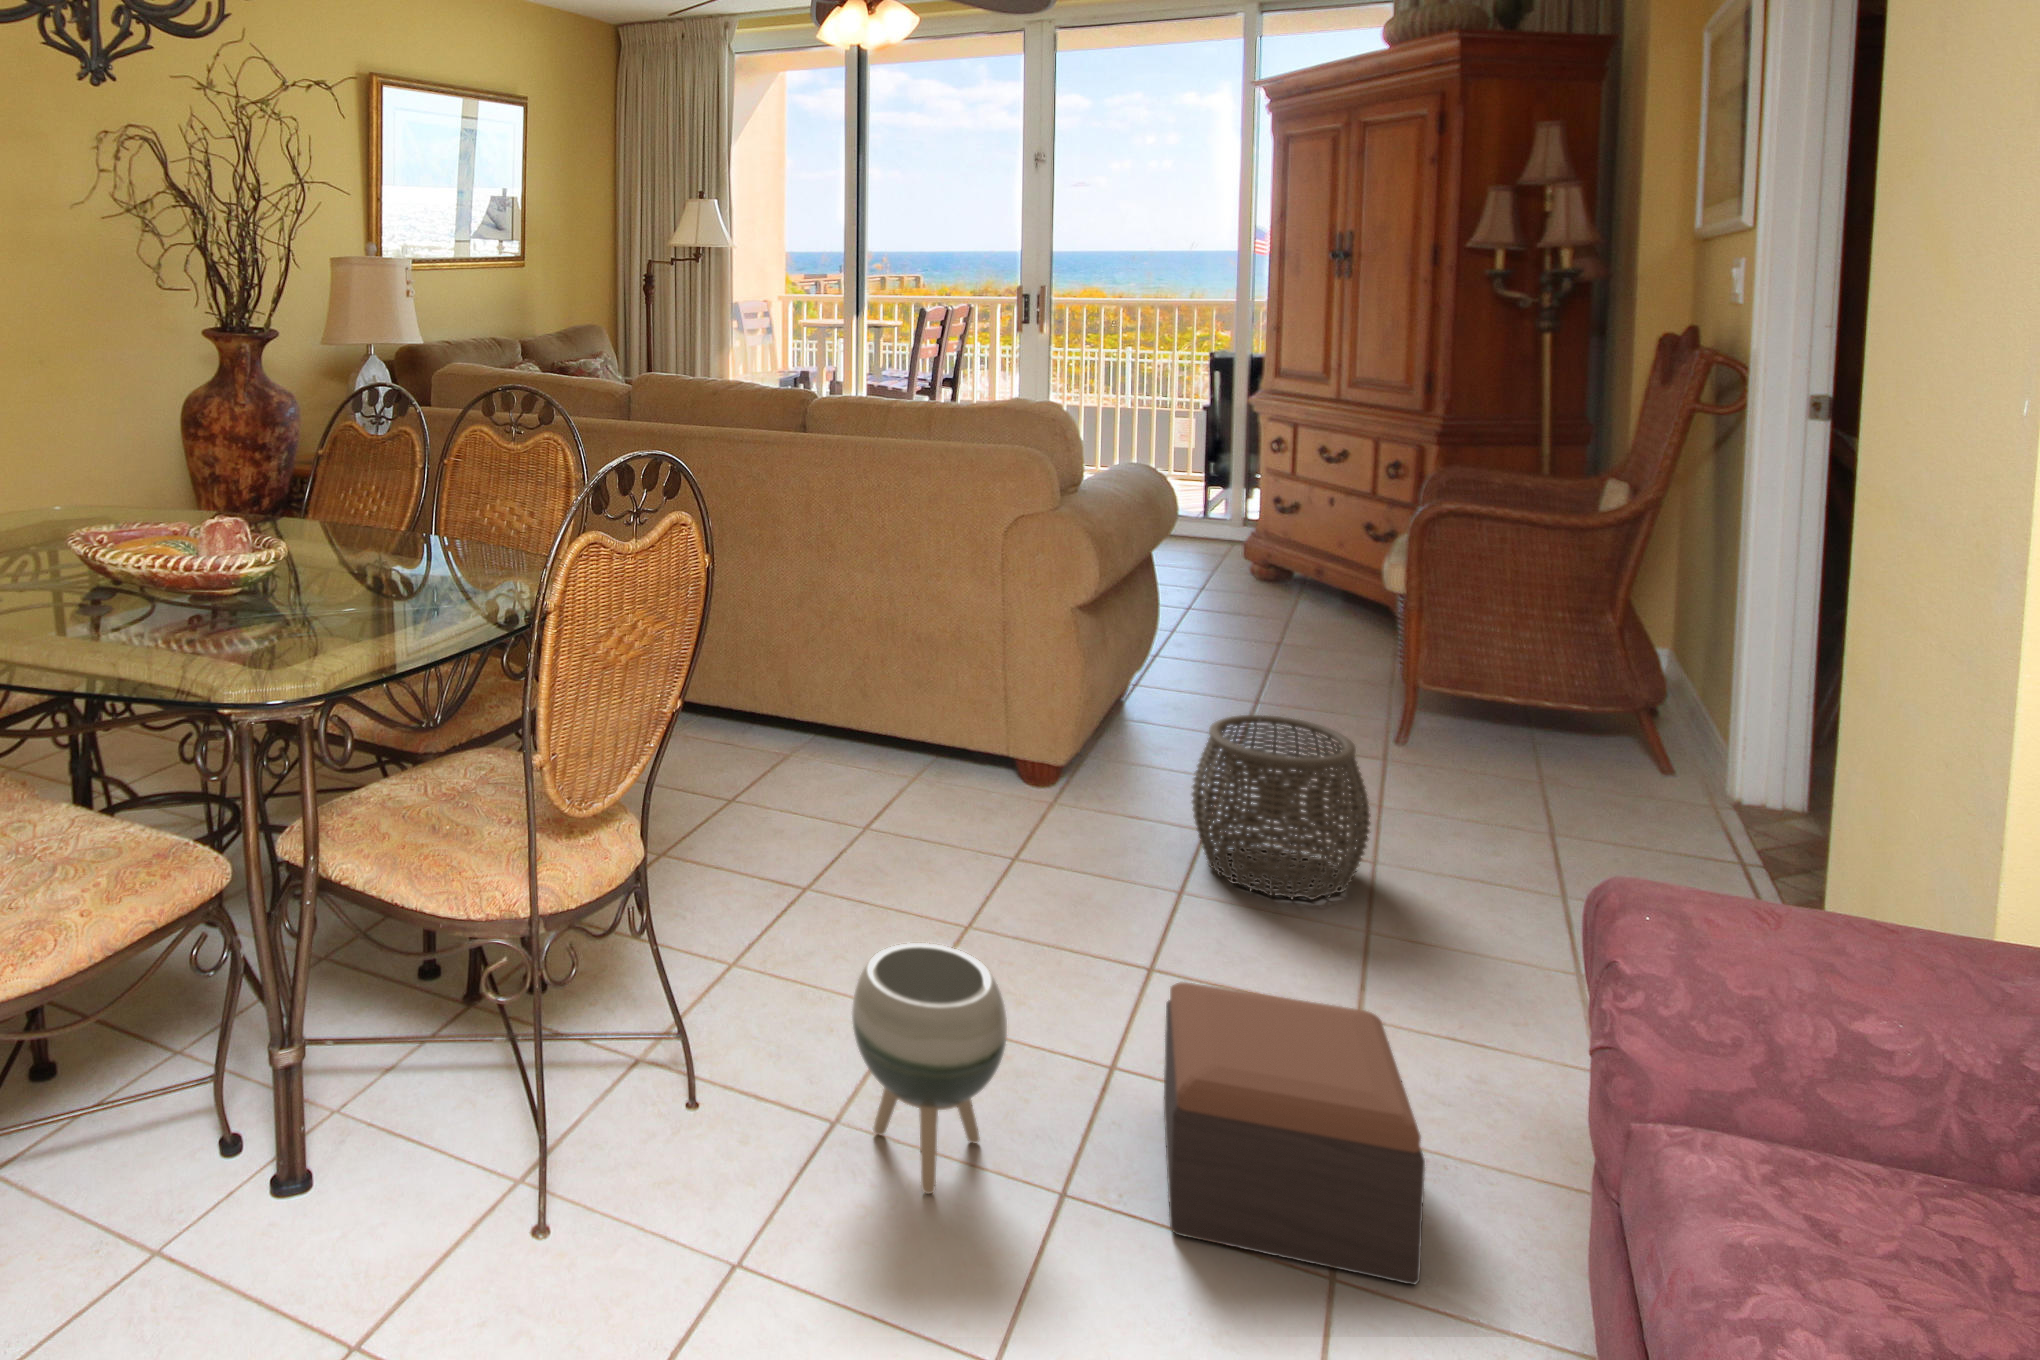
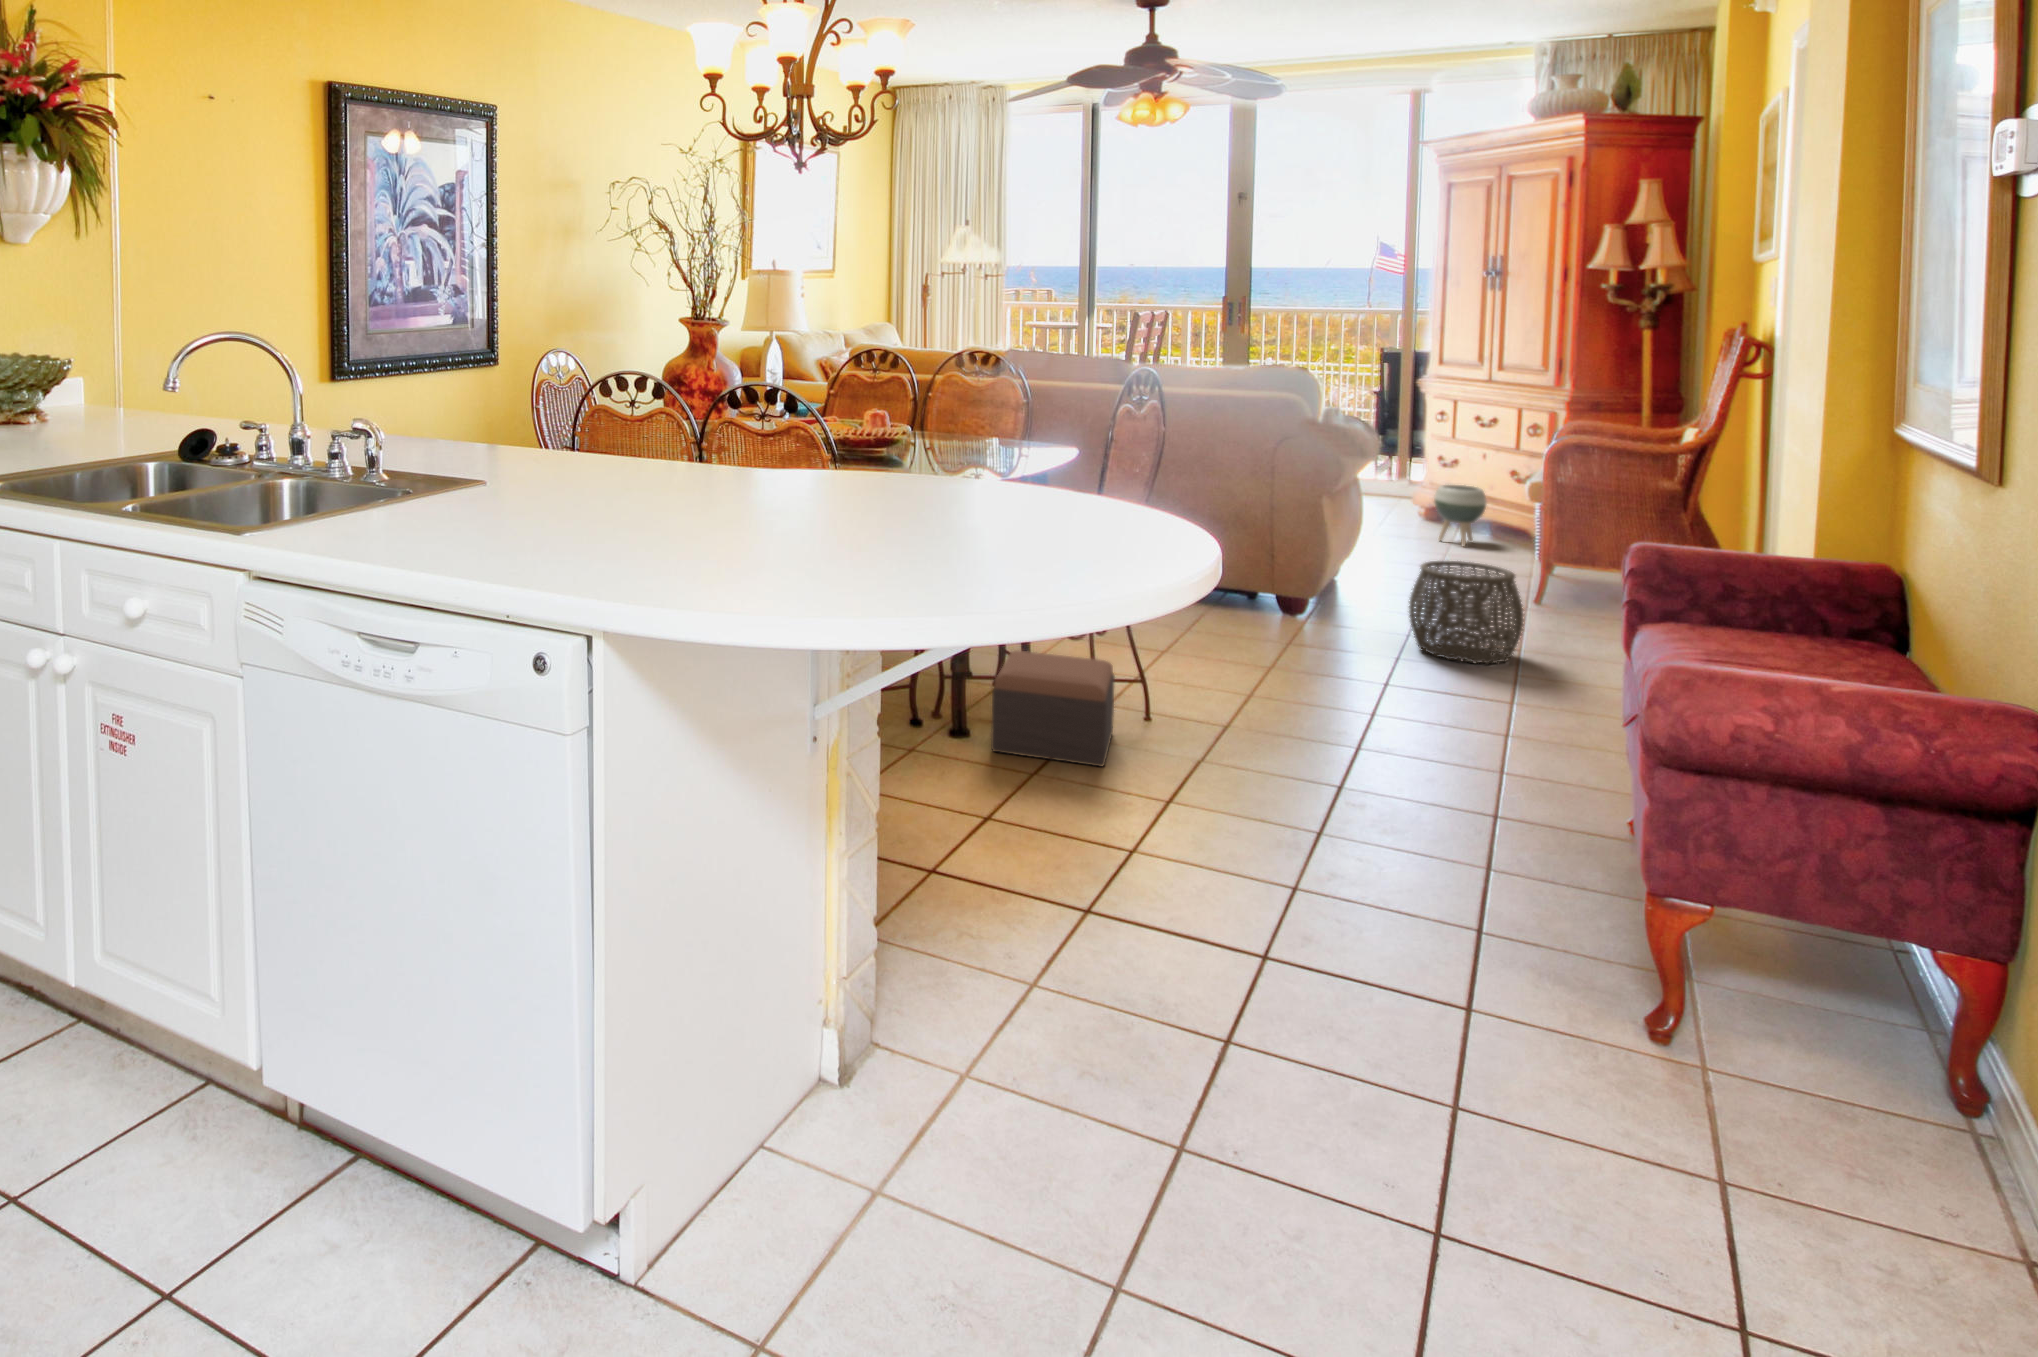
planter: present [852,943,1007,1194] -> present [1434,485,1487,546]
footstool: present [1164,982,1425,1285] -> present [991,650,1115,766]

